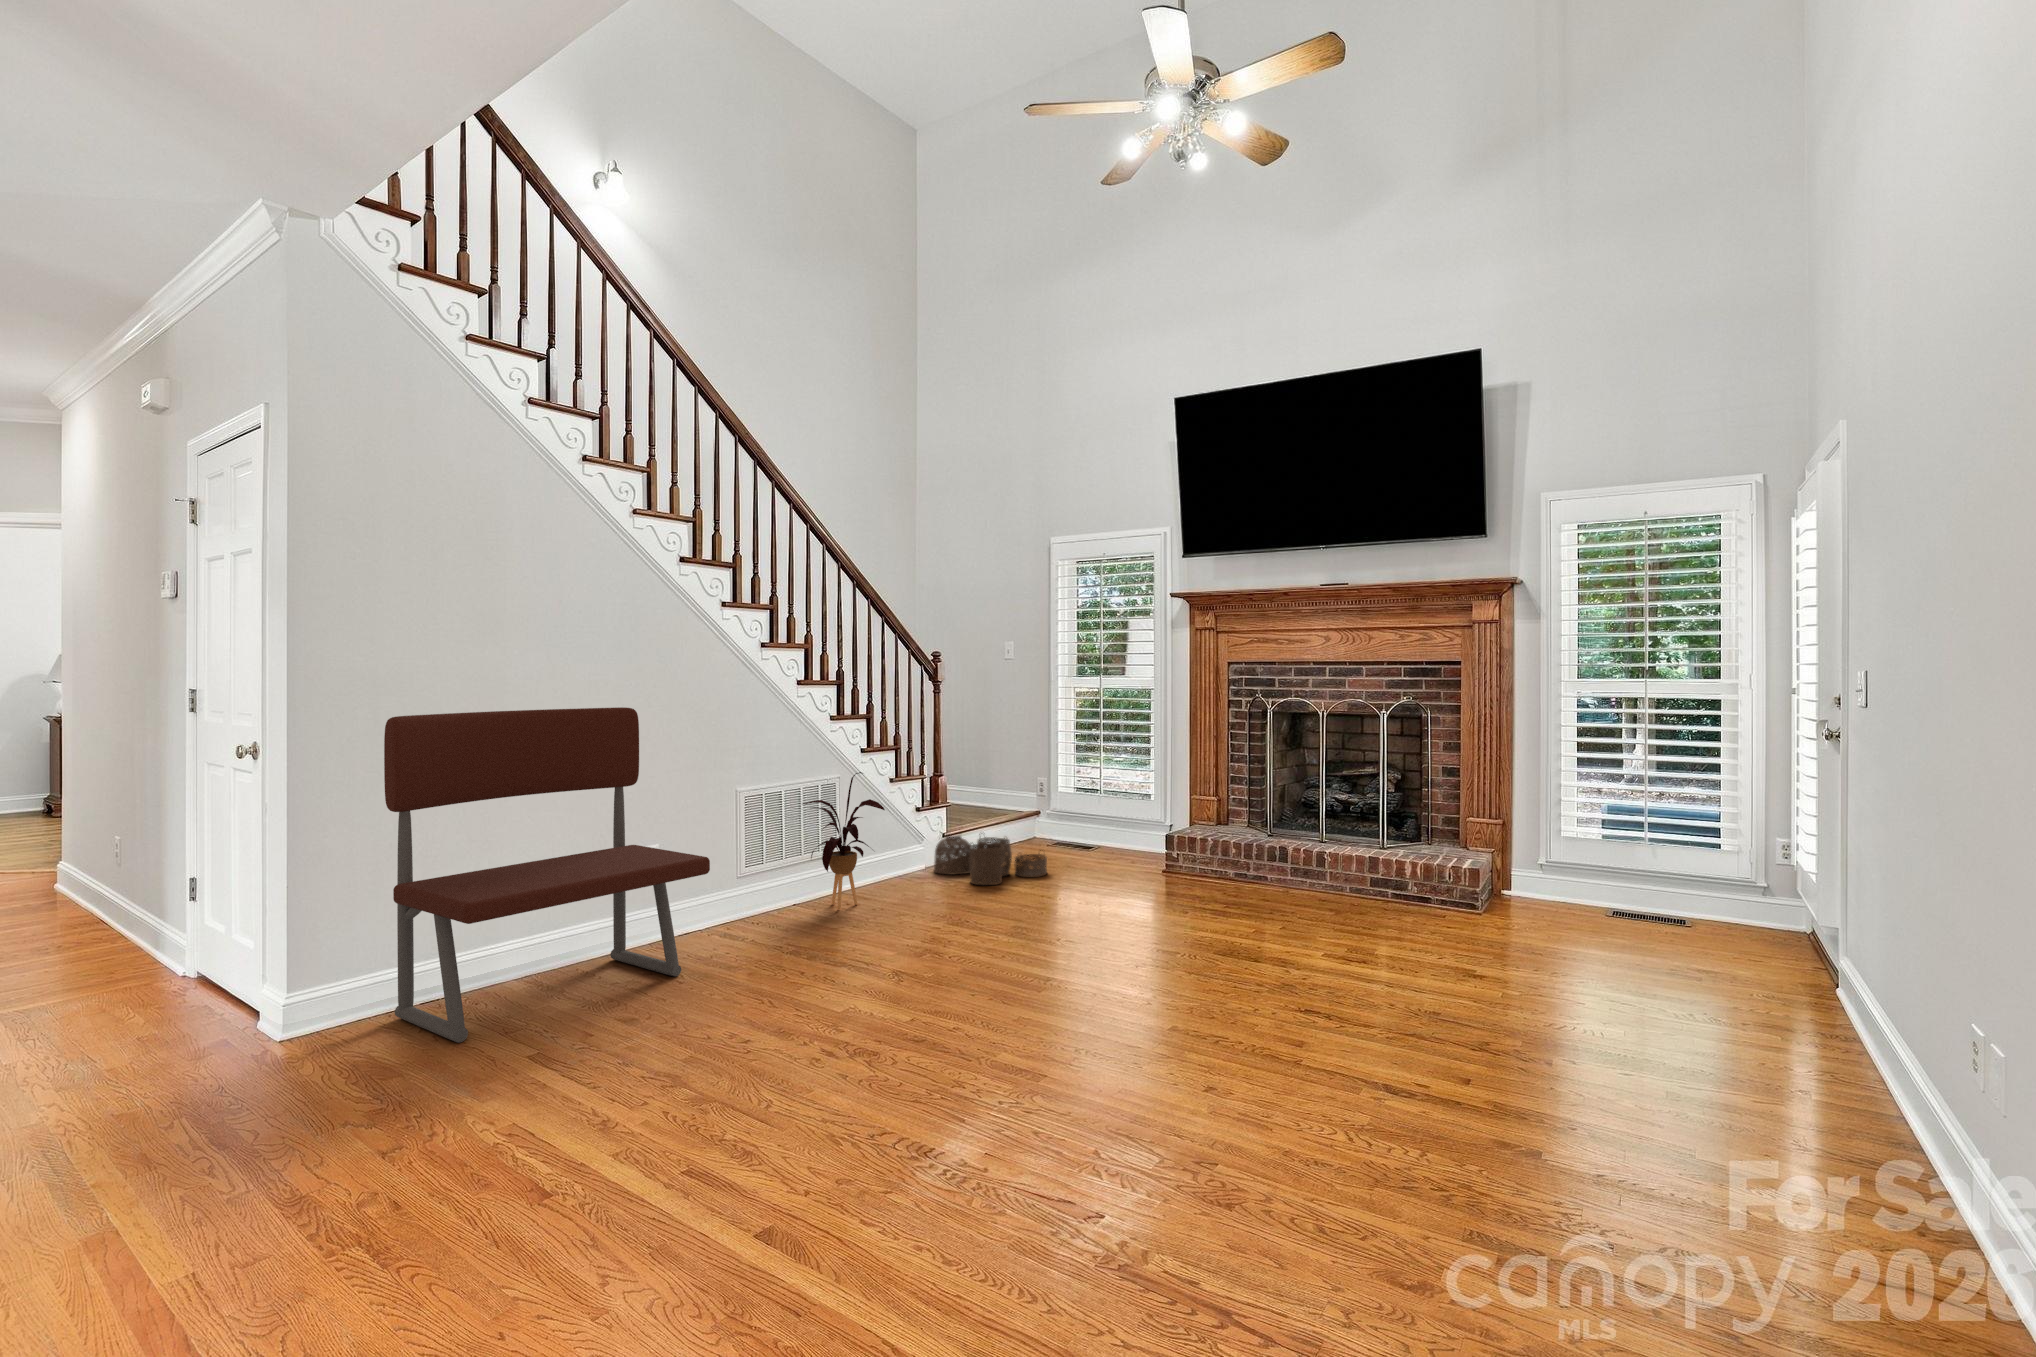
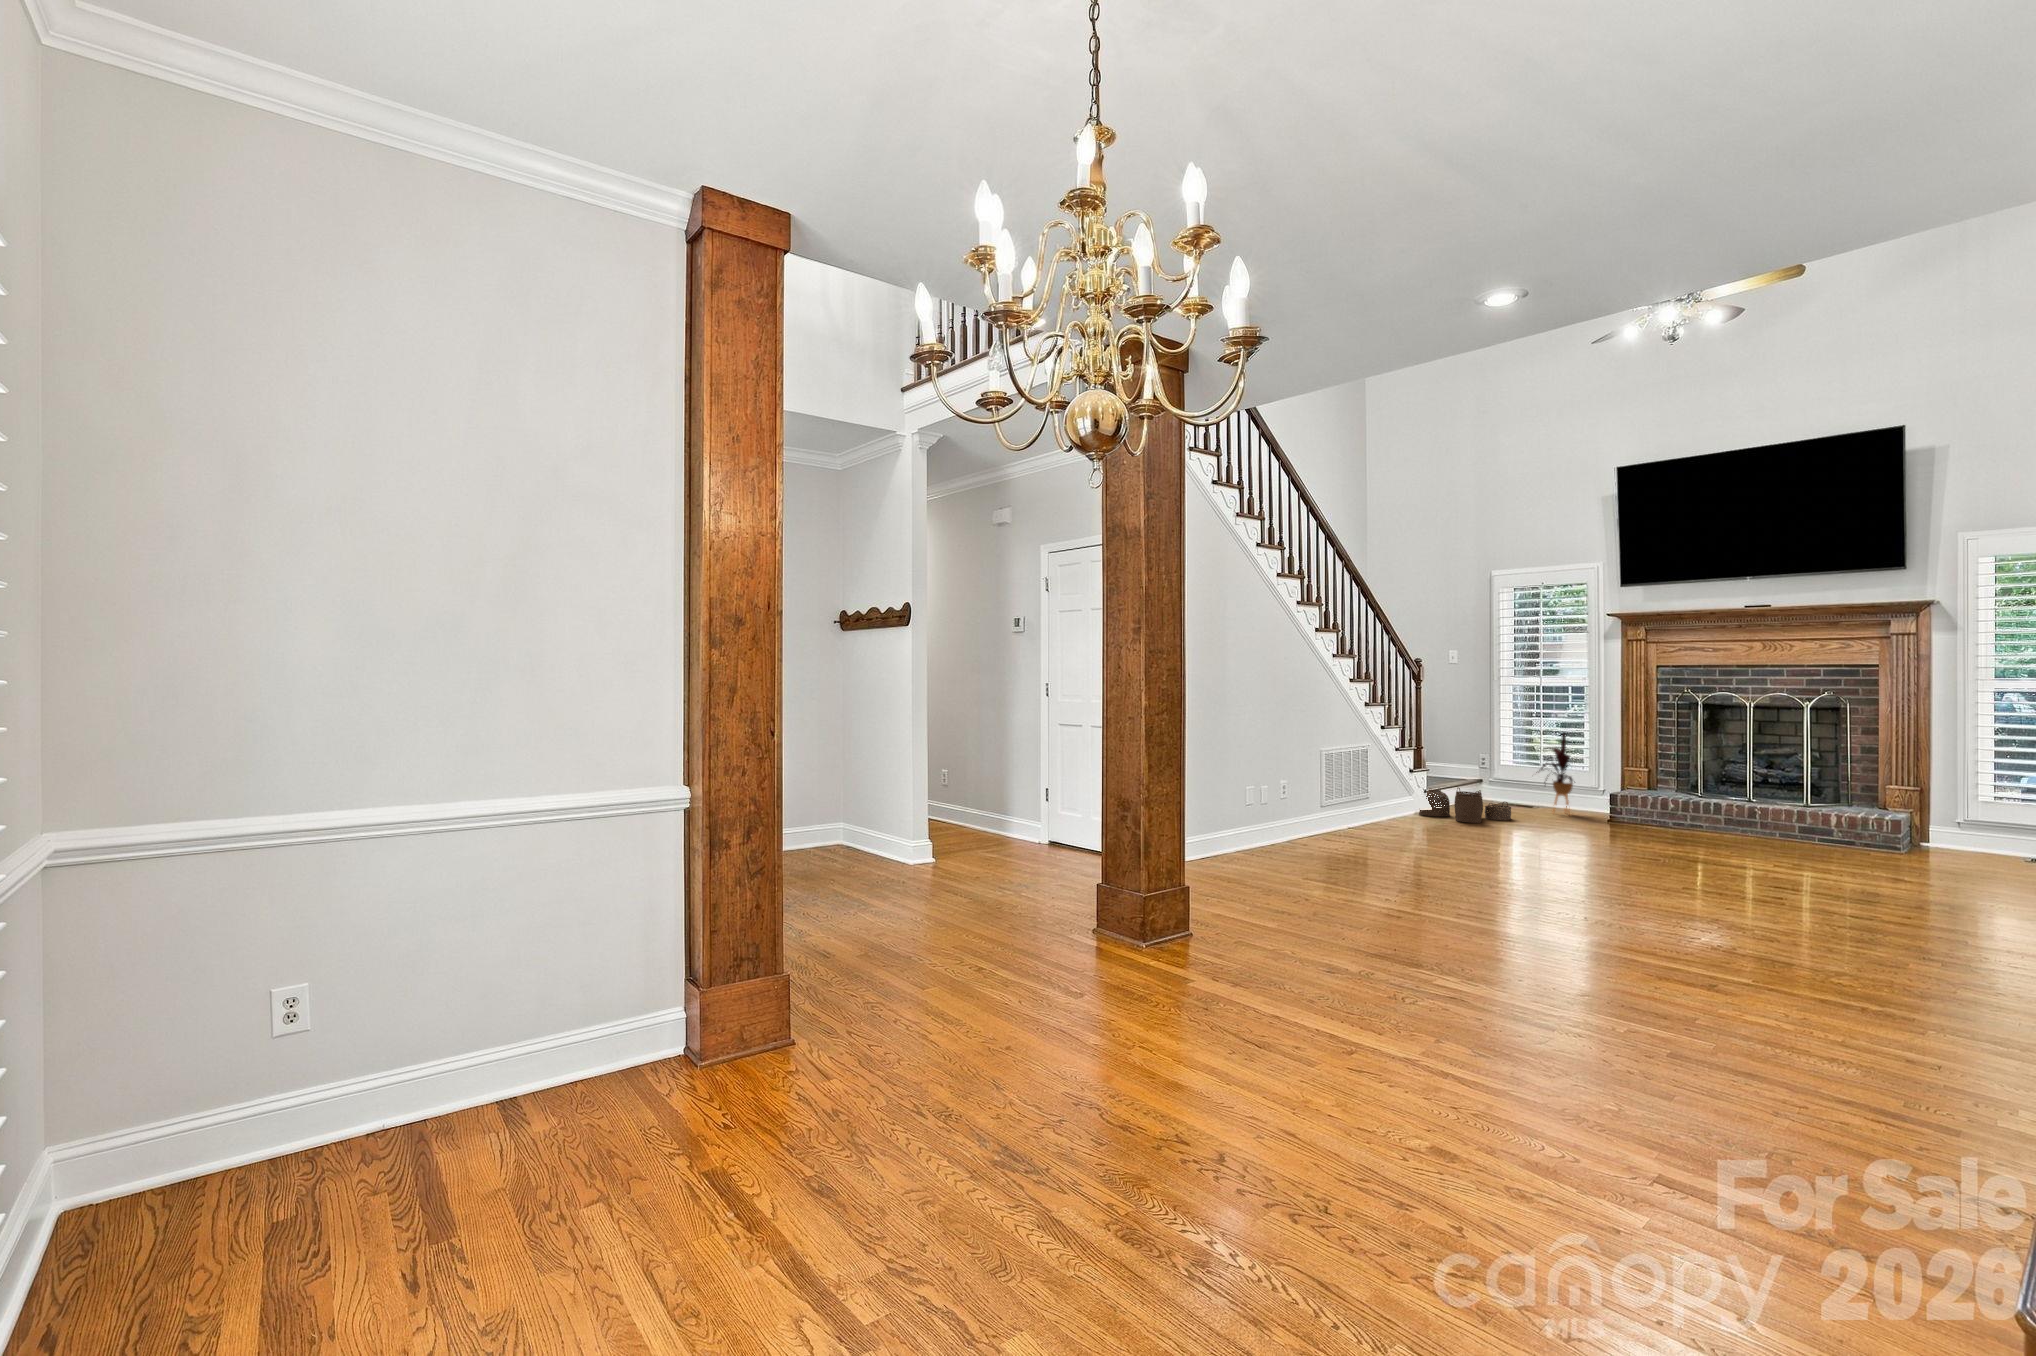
bench: present [384,707,710,1043] -> none [1190,690,1348,867]
house plant: present [803,772,885,909] -> present [1536,734,1573,814]

